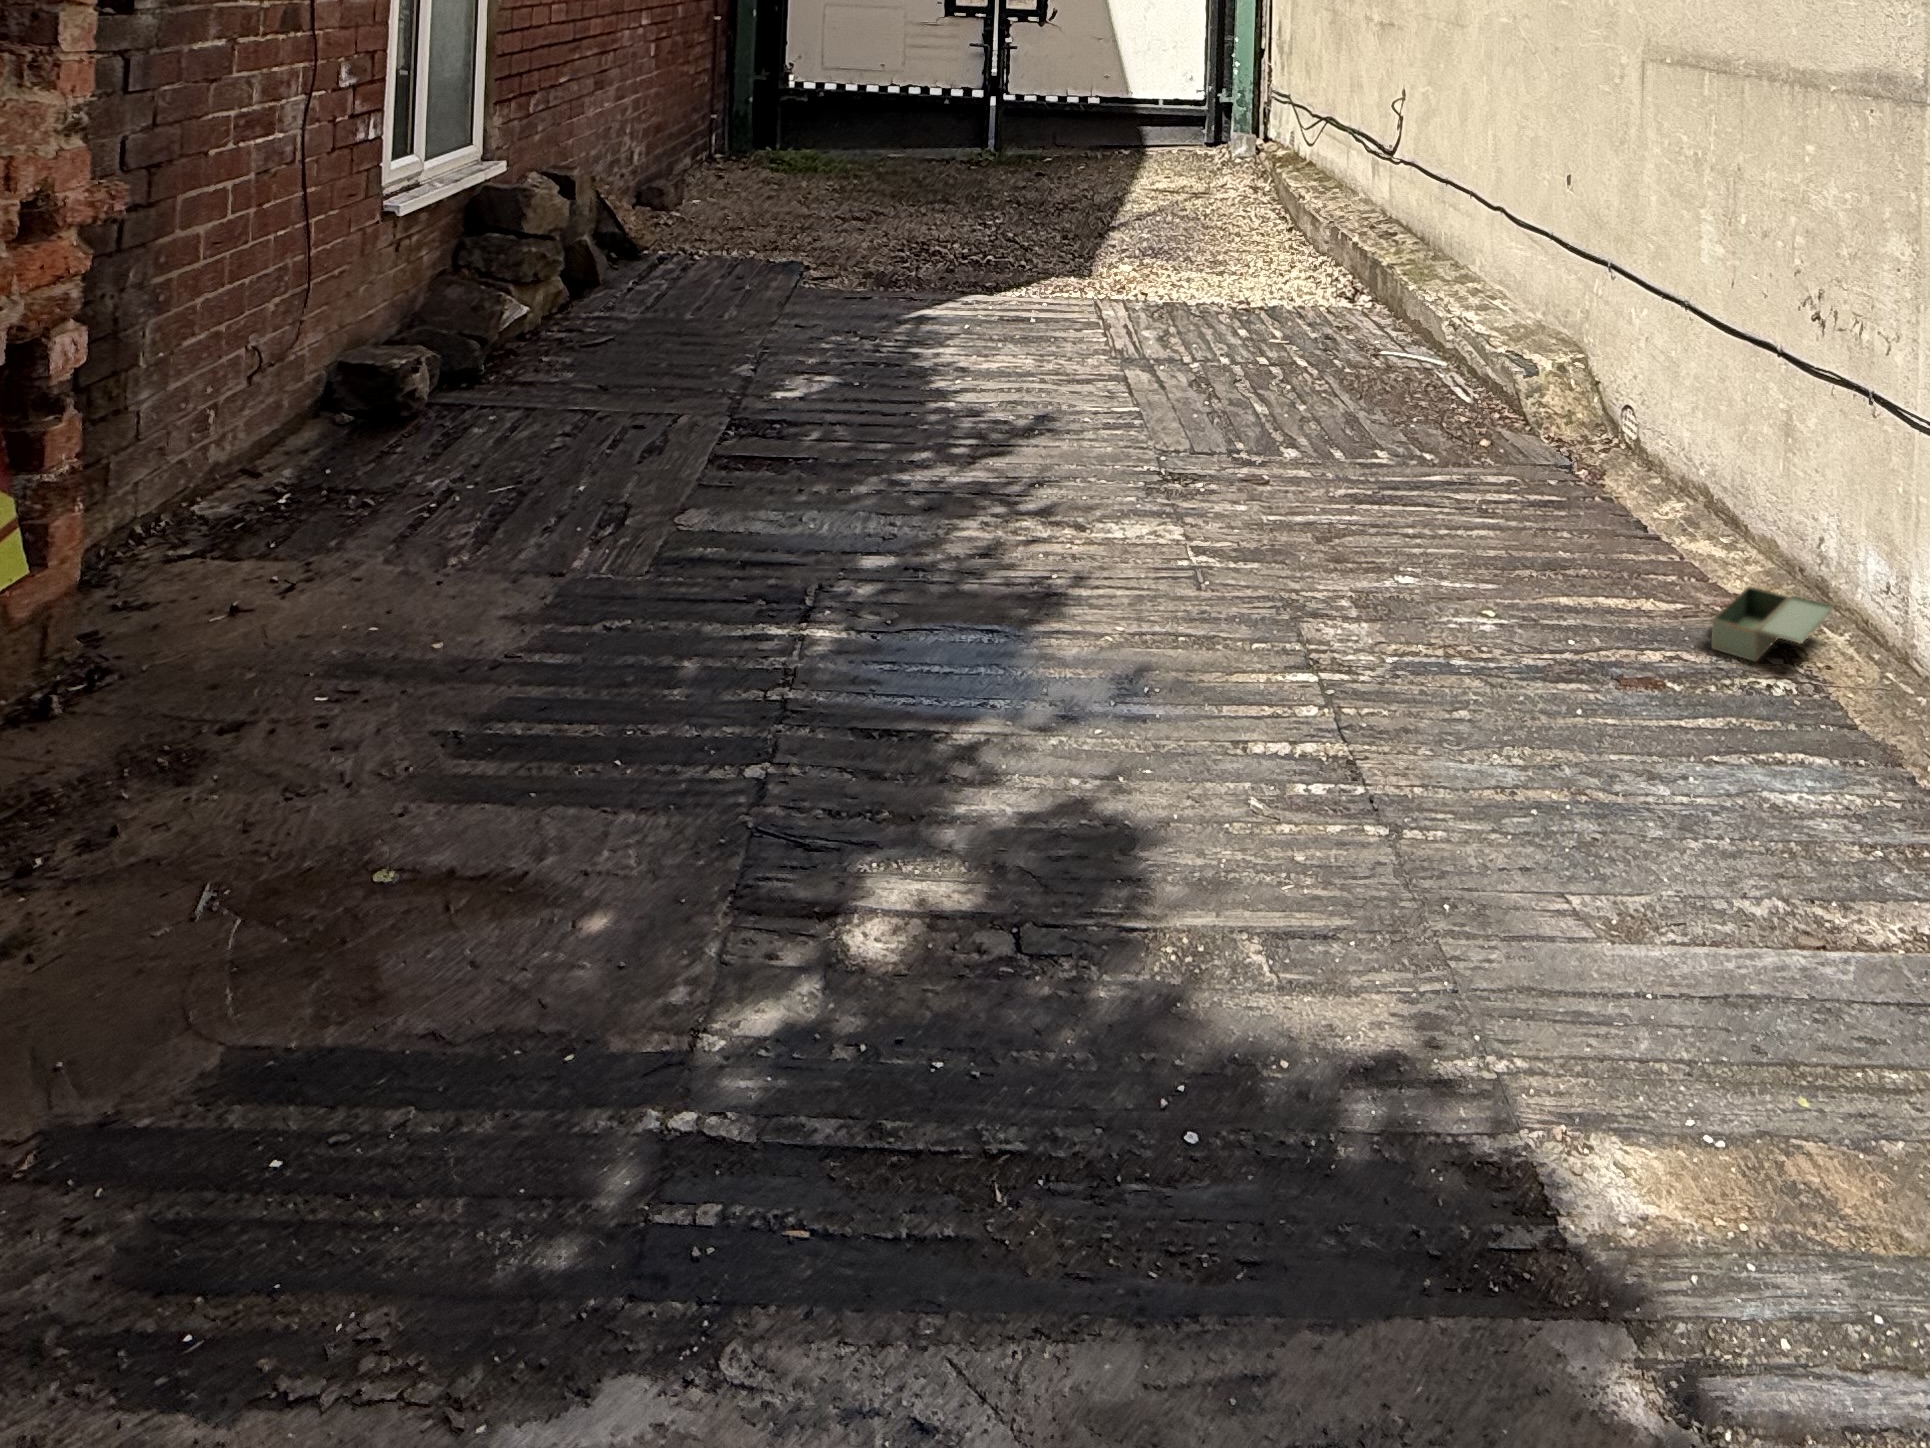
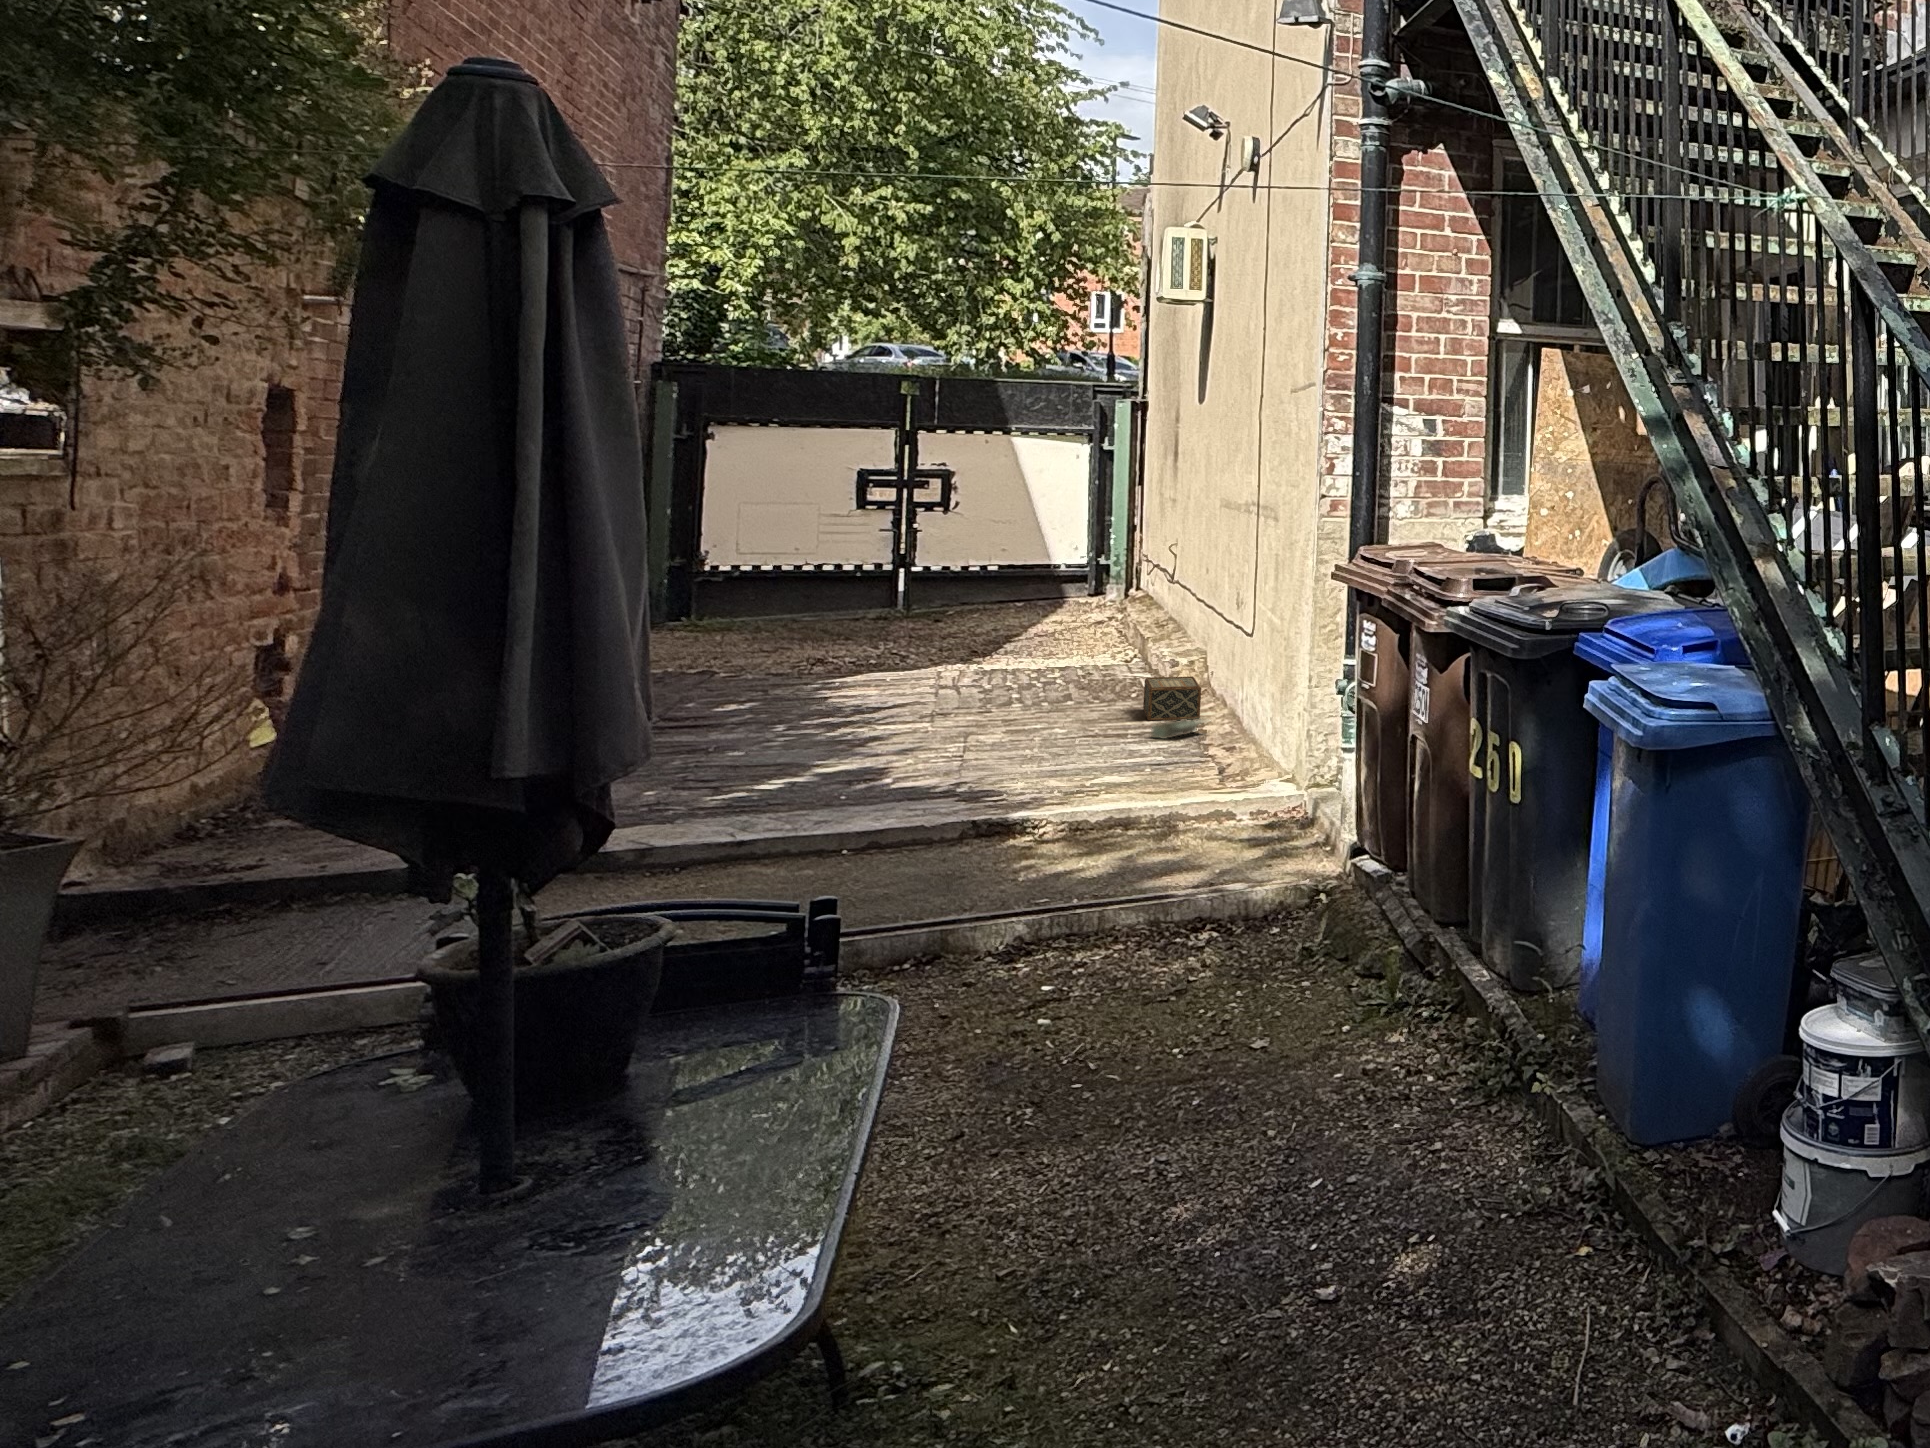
woven basket: none [1549,413,1715,543] -> present [1143,676,1201,721]

